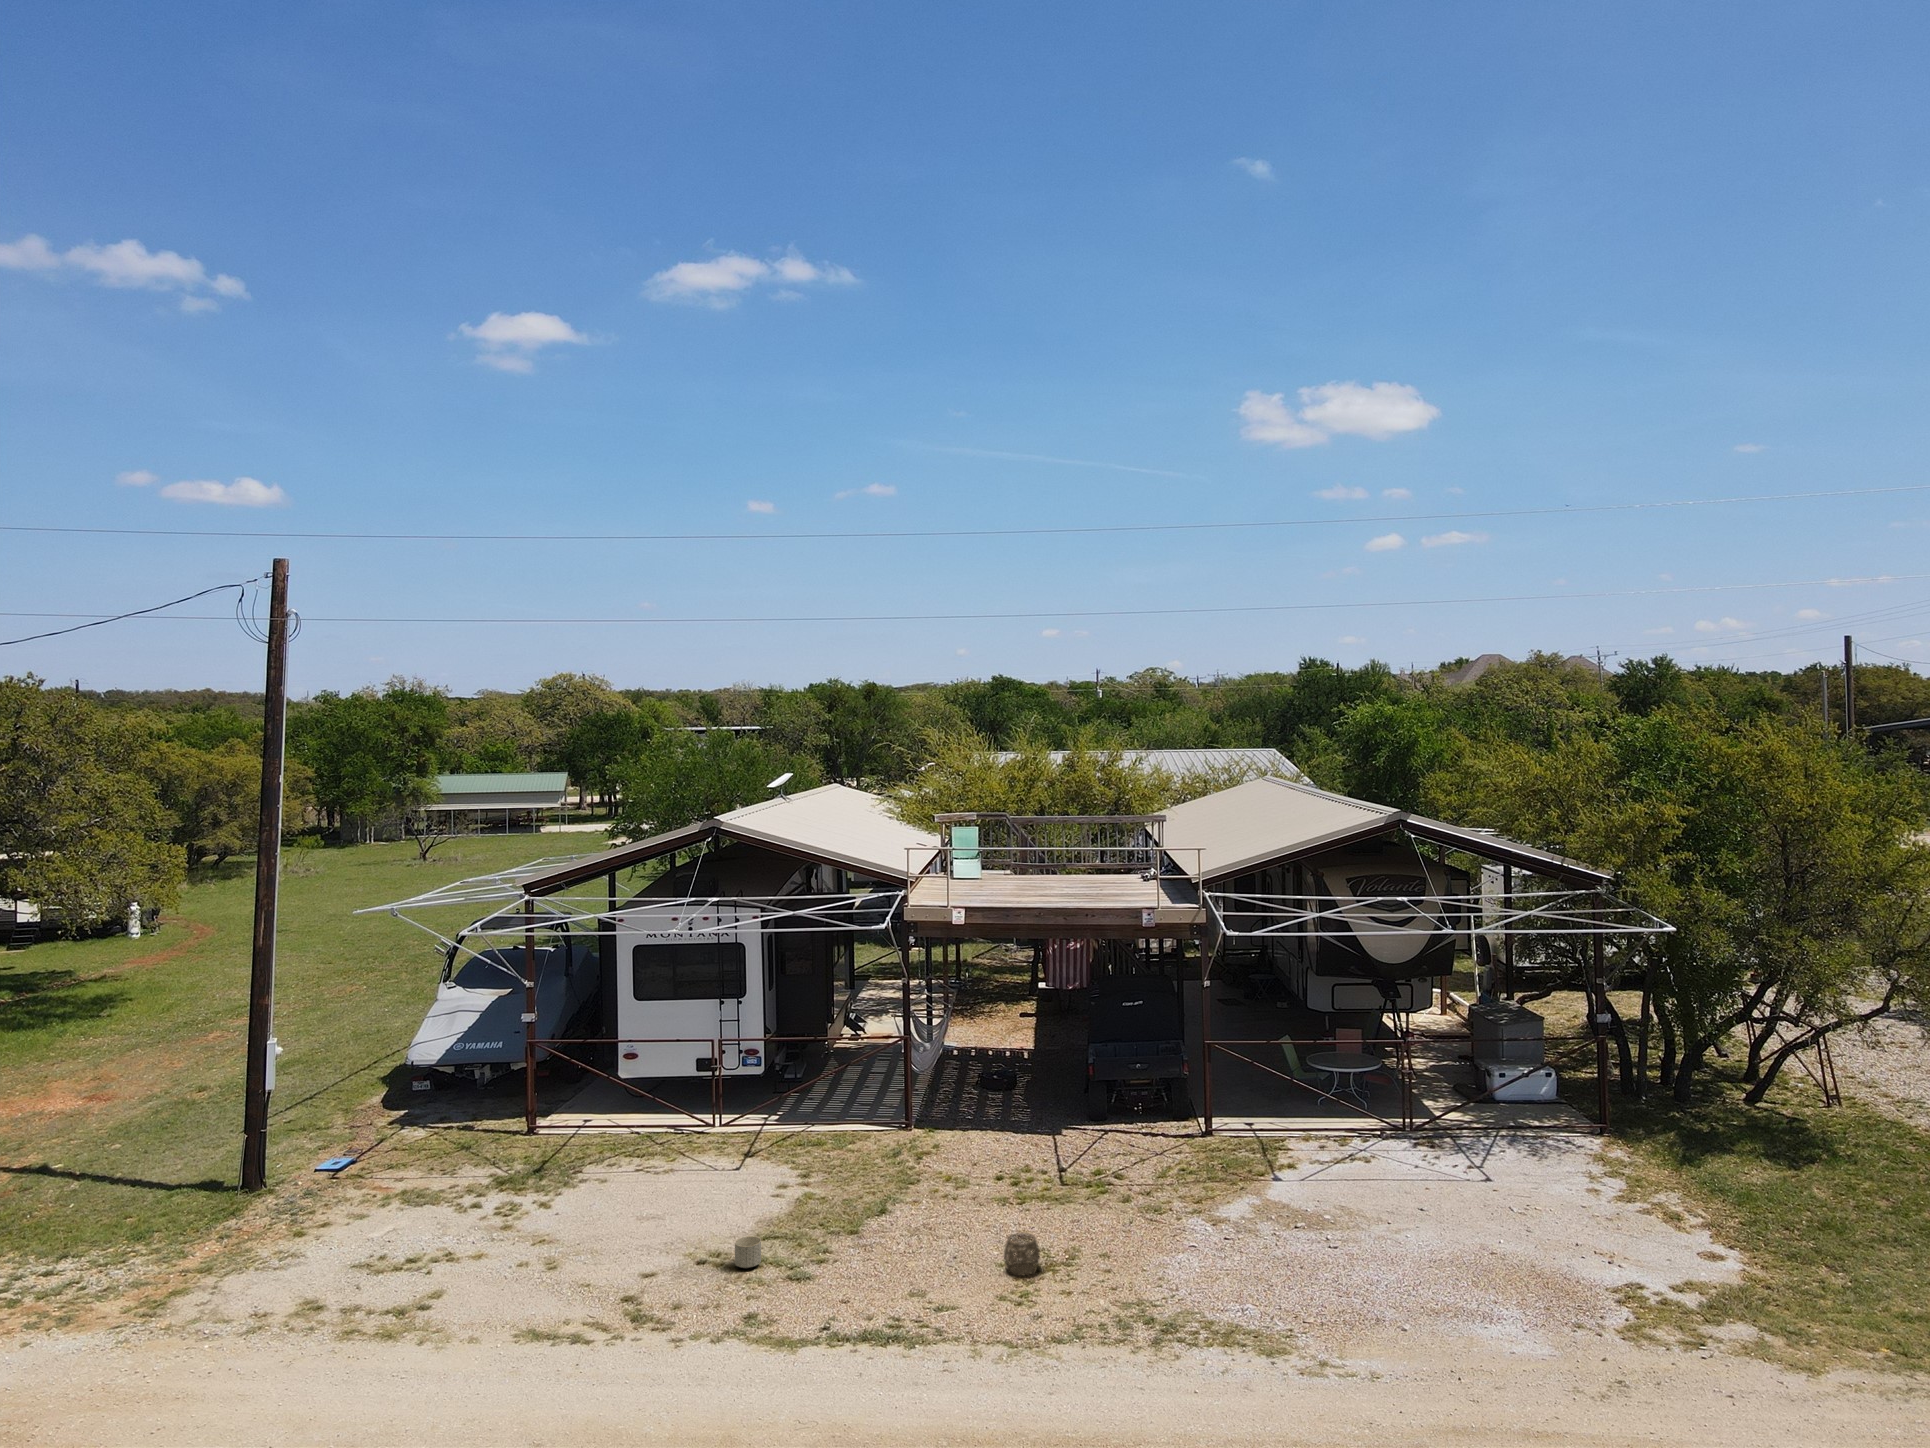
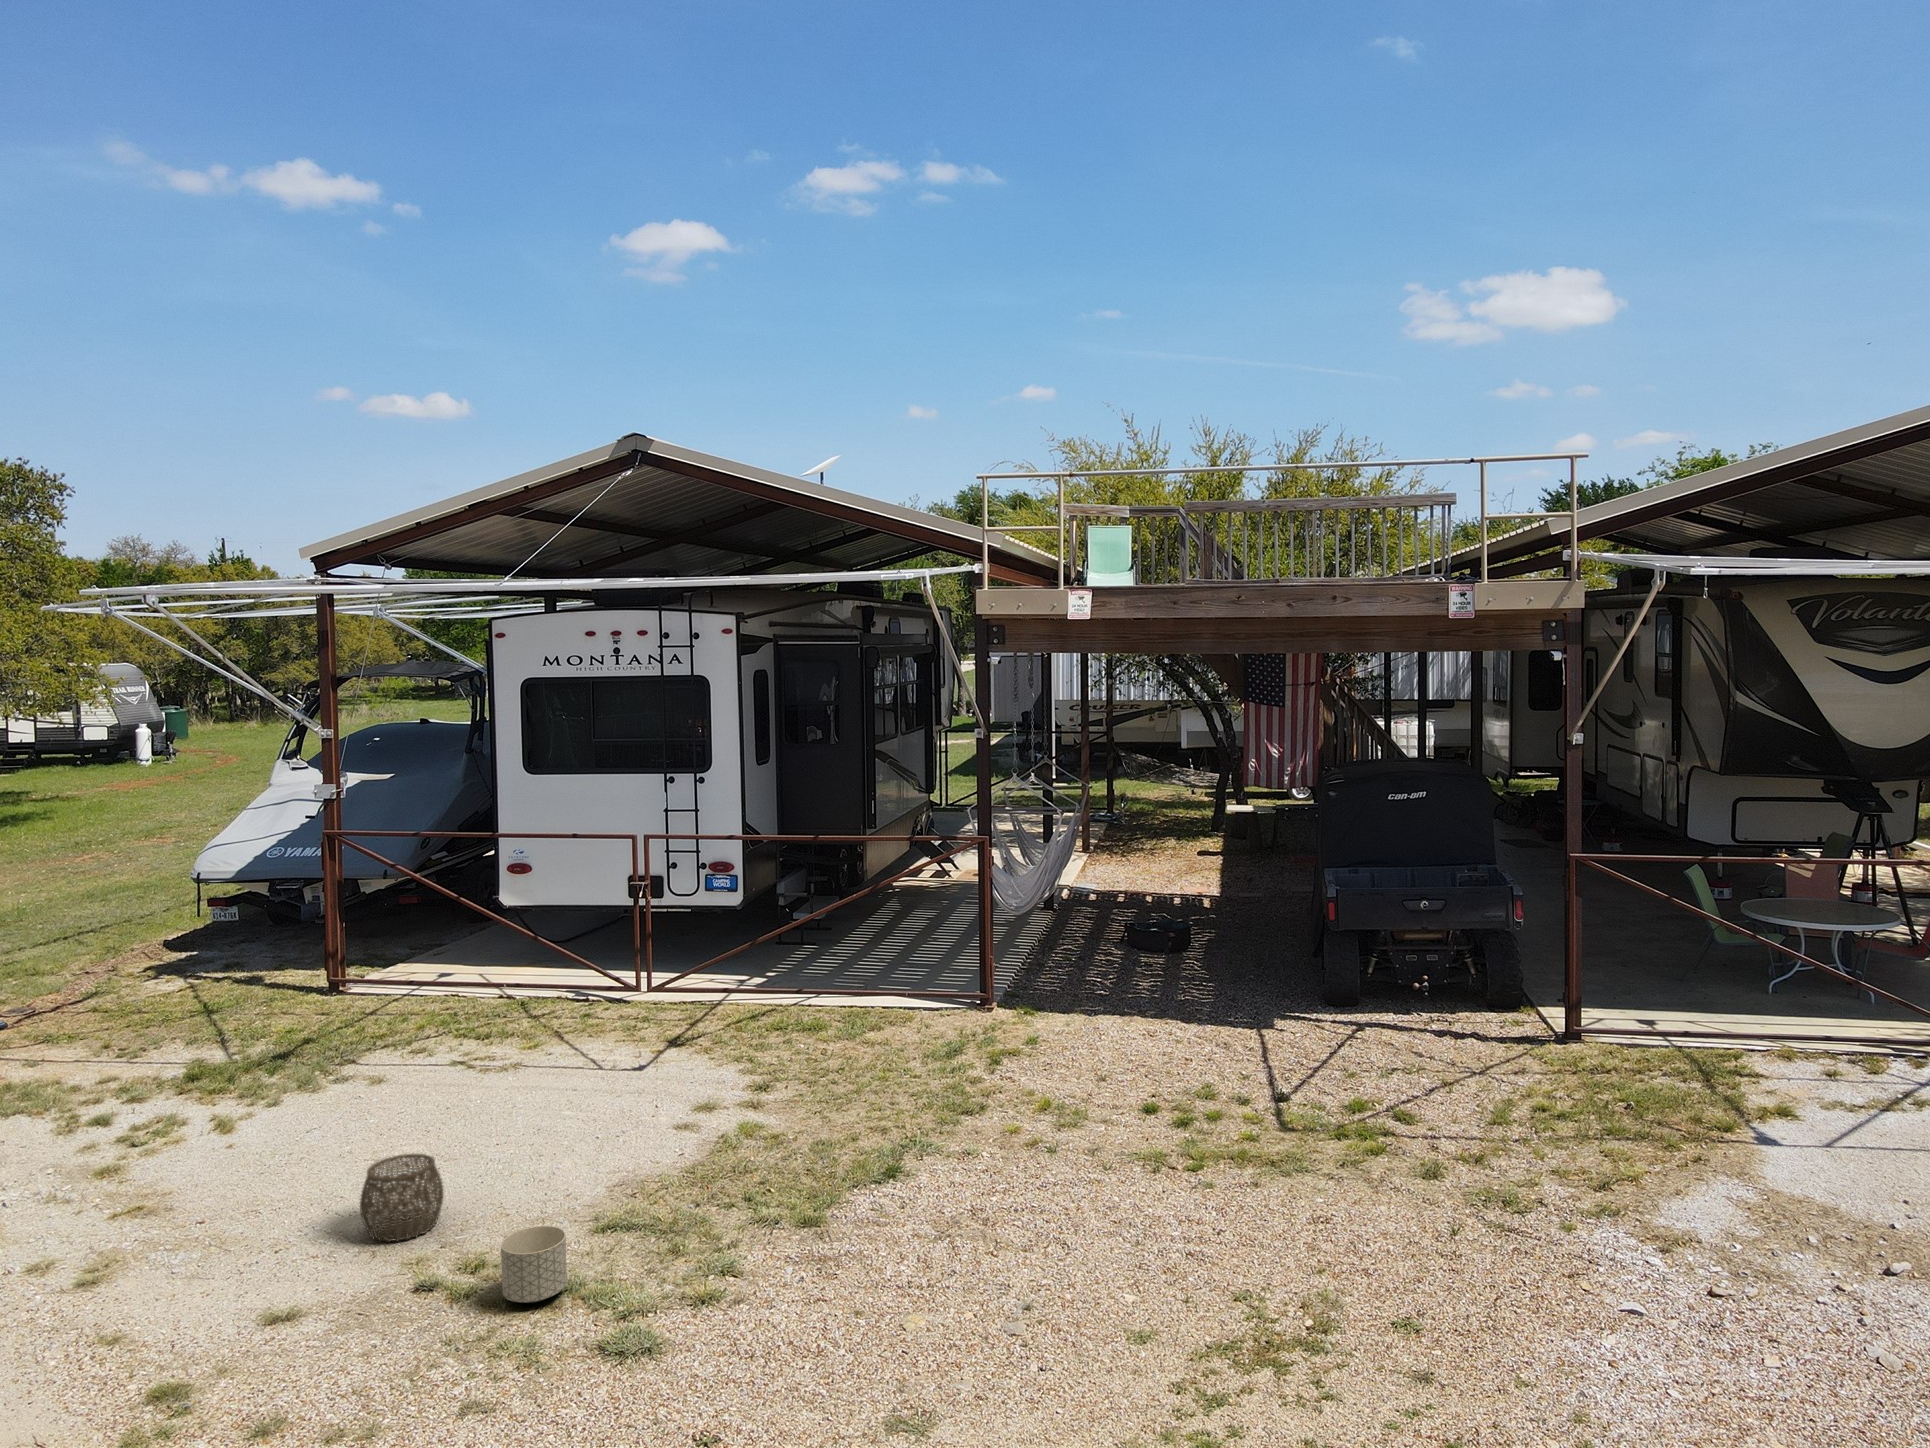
woven basket: present [1004,1233,1040,1275] -> present [360,1154,444,1242]

